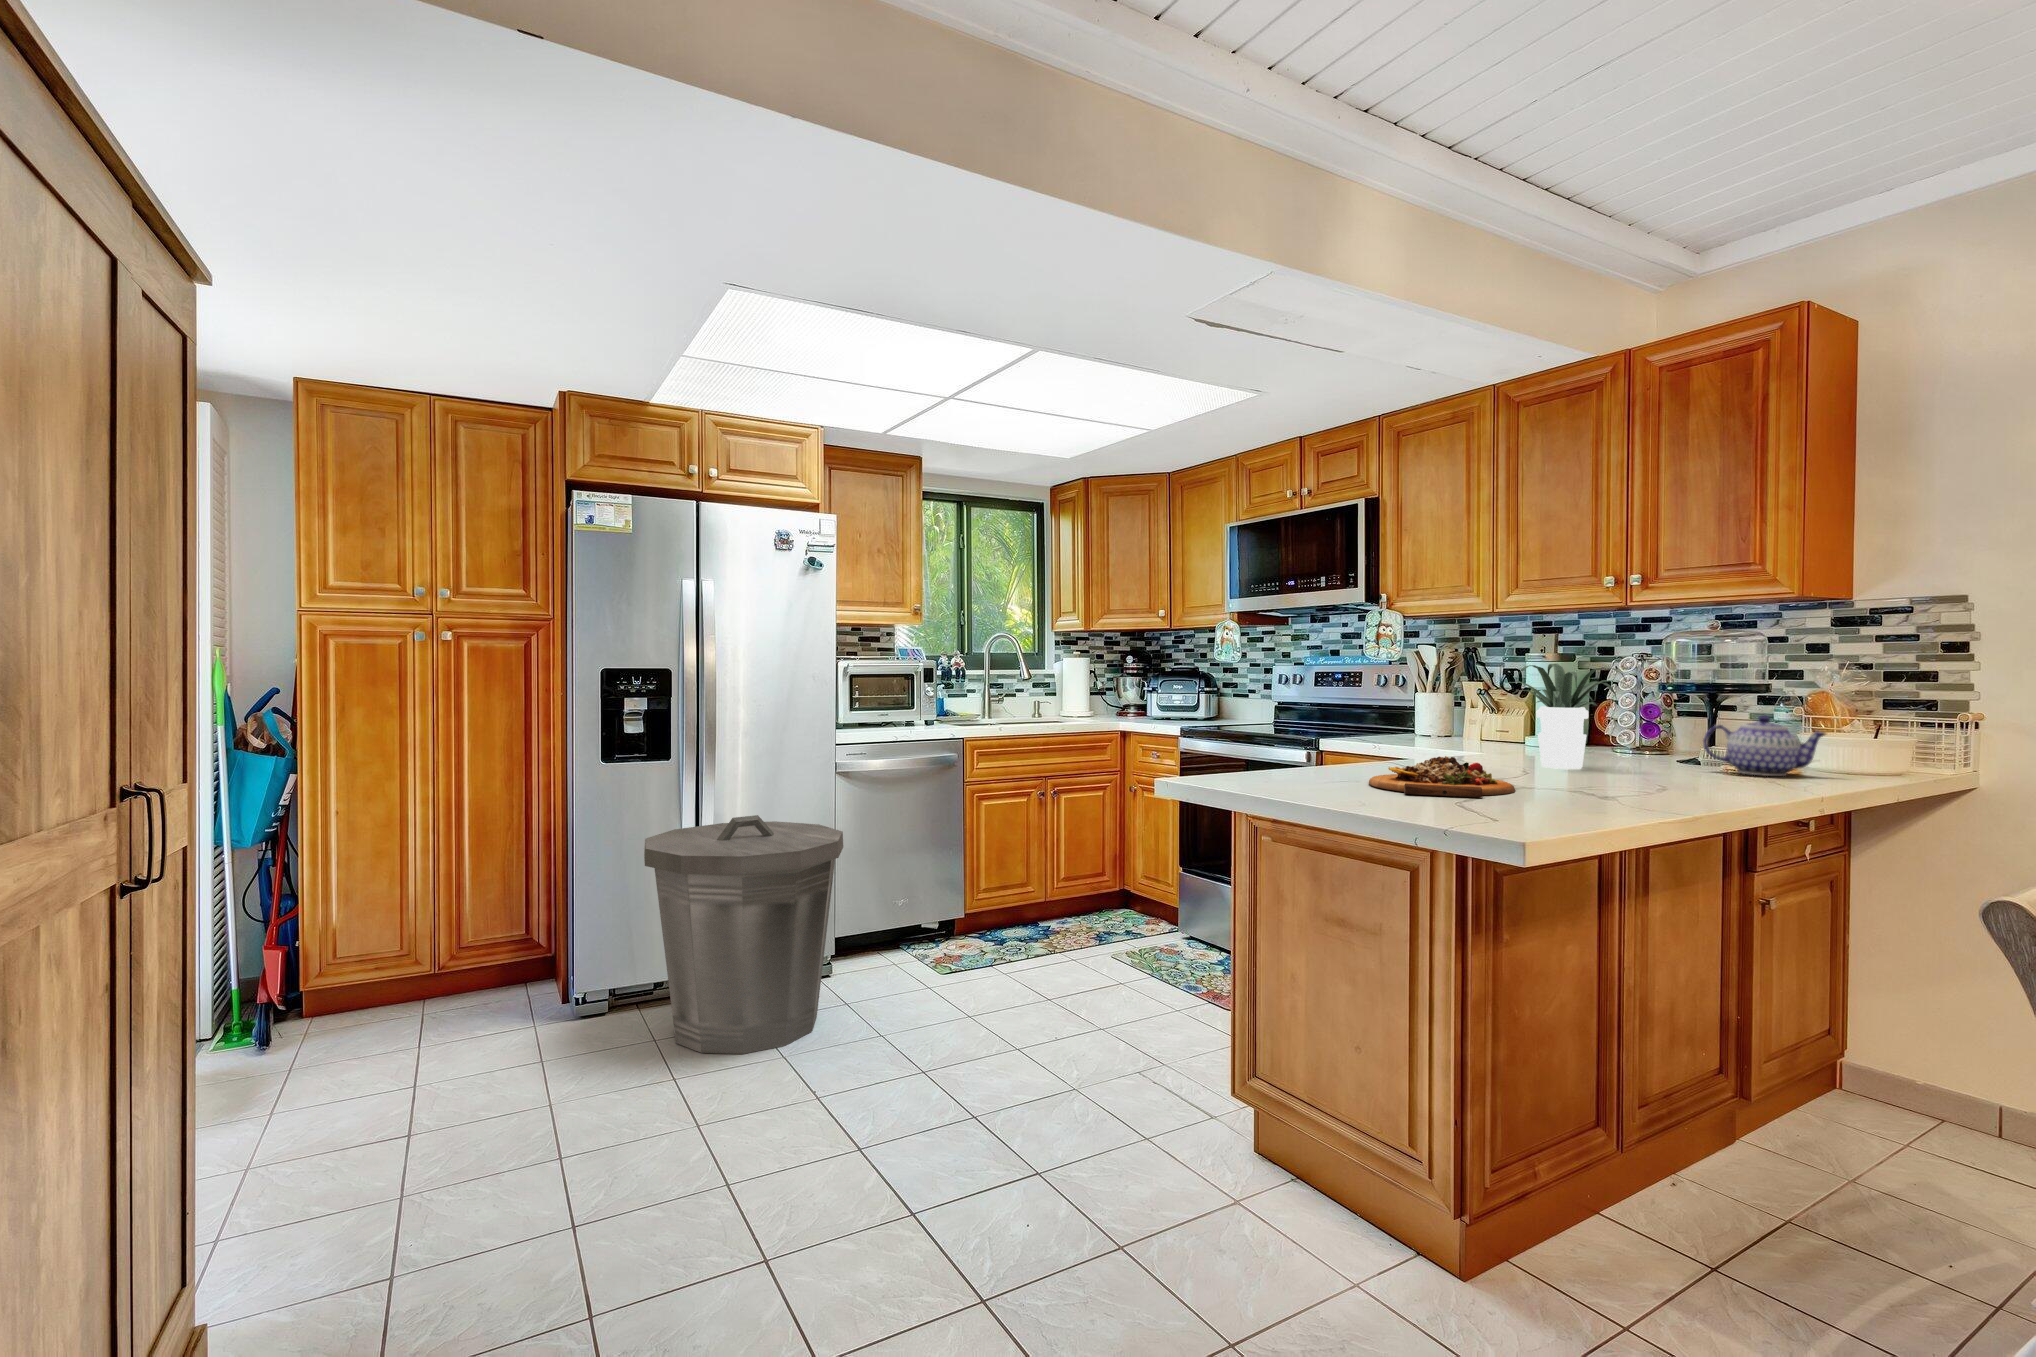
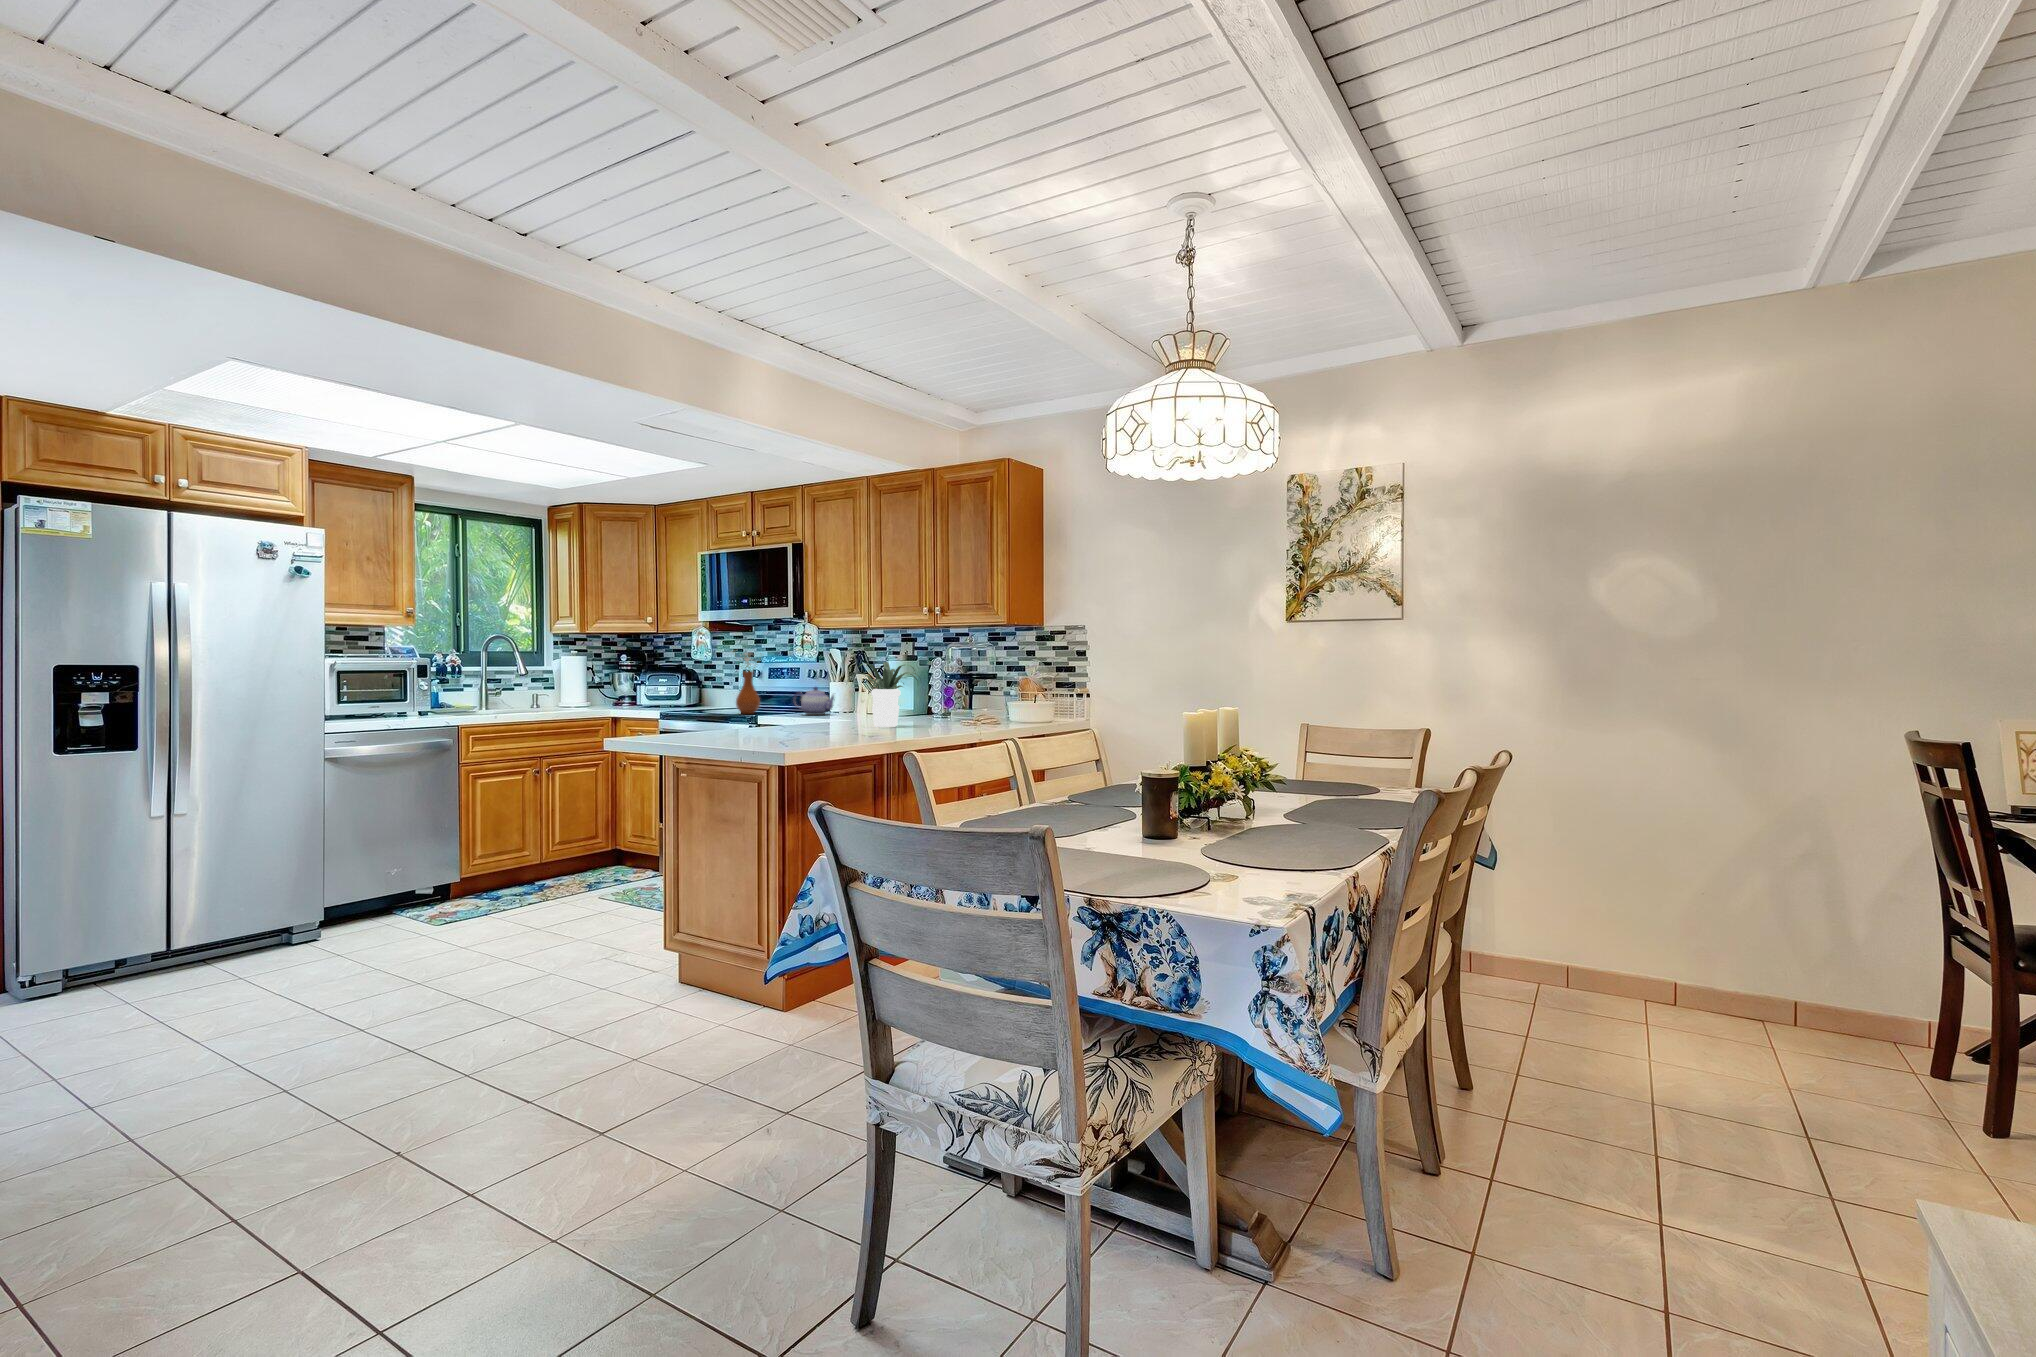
vase: none [1272,647,1328,735] -> present [736,653,760,714]
teapot: present [1703,716,1826,776] -> present [793,687,835,715]
cutting board: present [1369,756,1515,798] -> none [752,719,837,742]
trash can: present [644,815,843,1054] -> none [112,794,337,1003]

